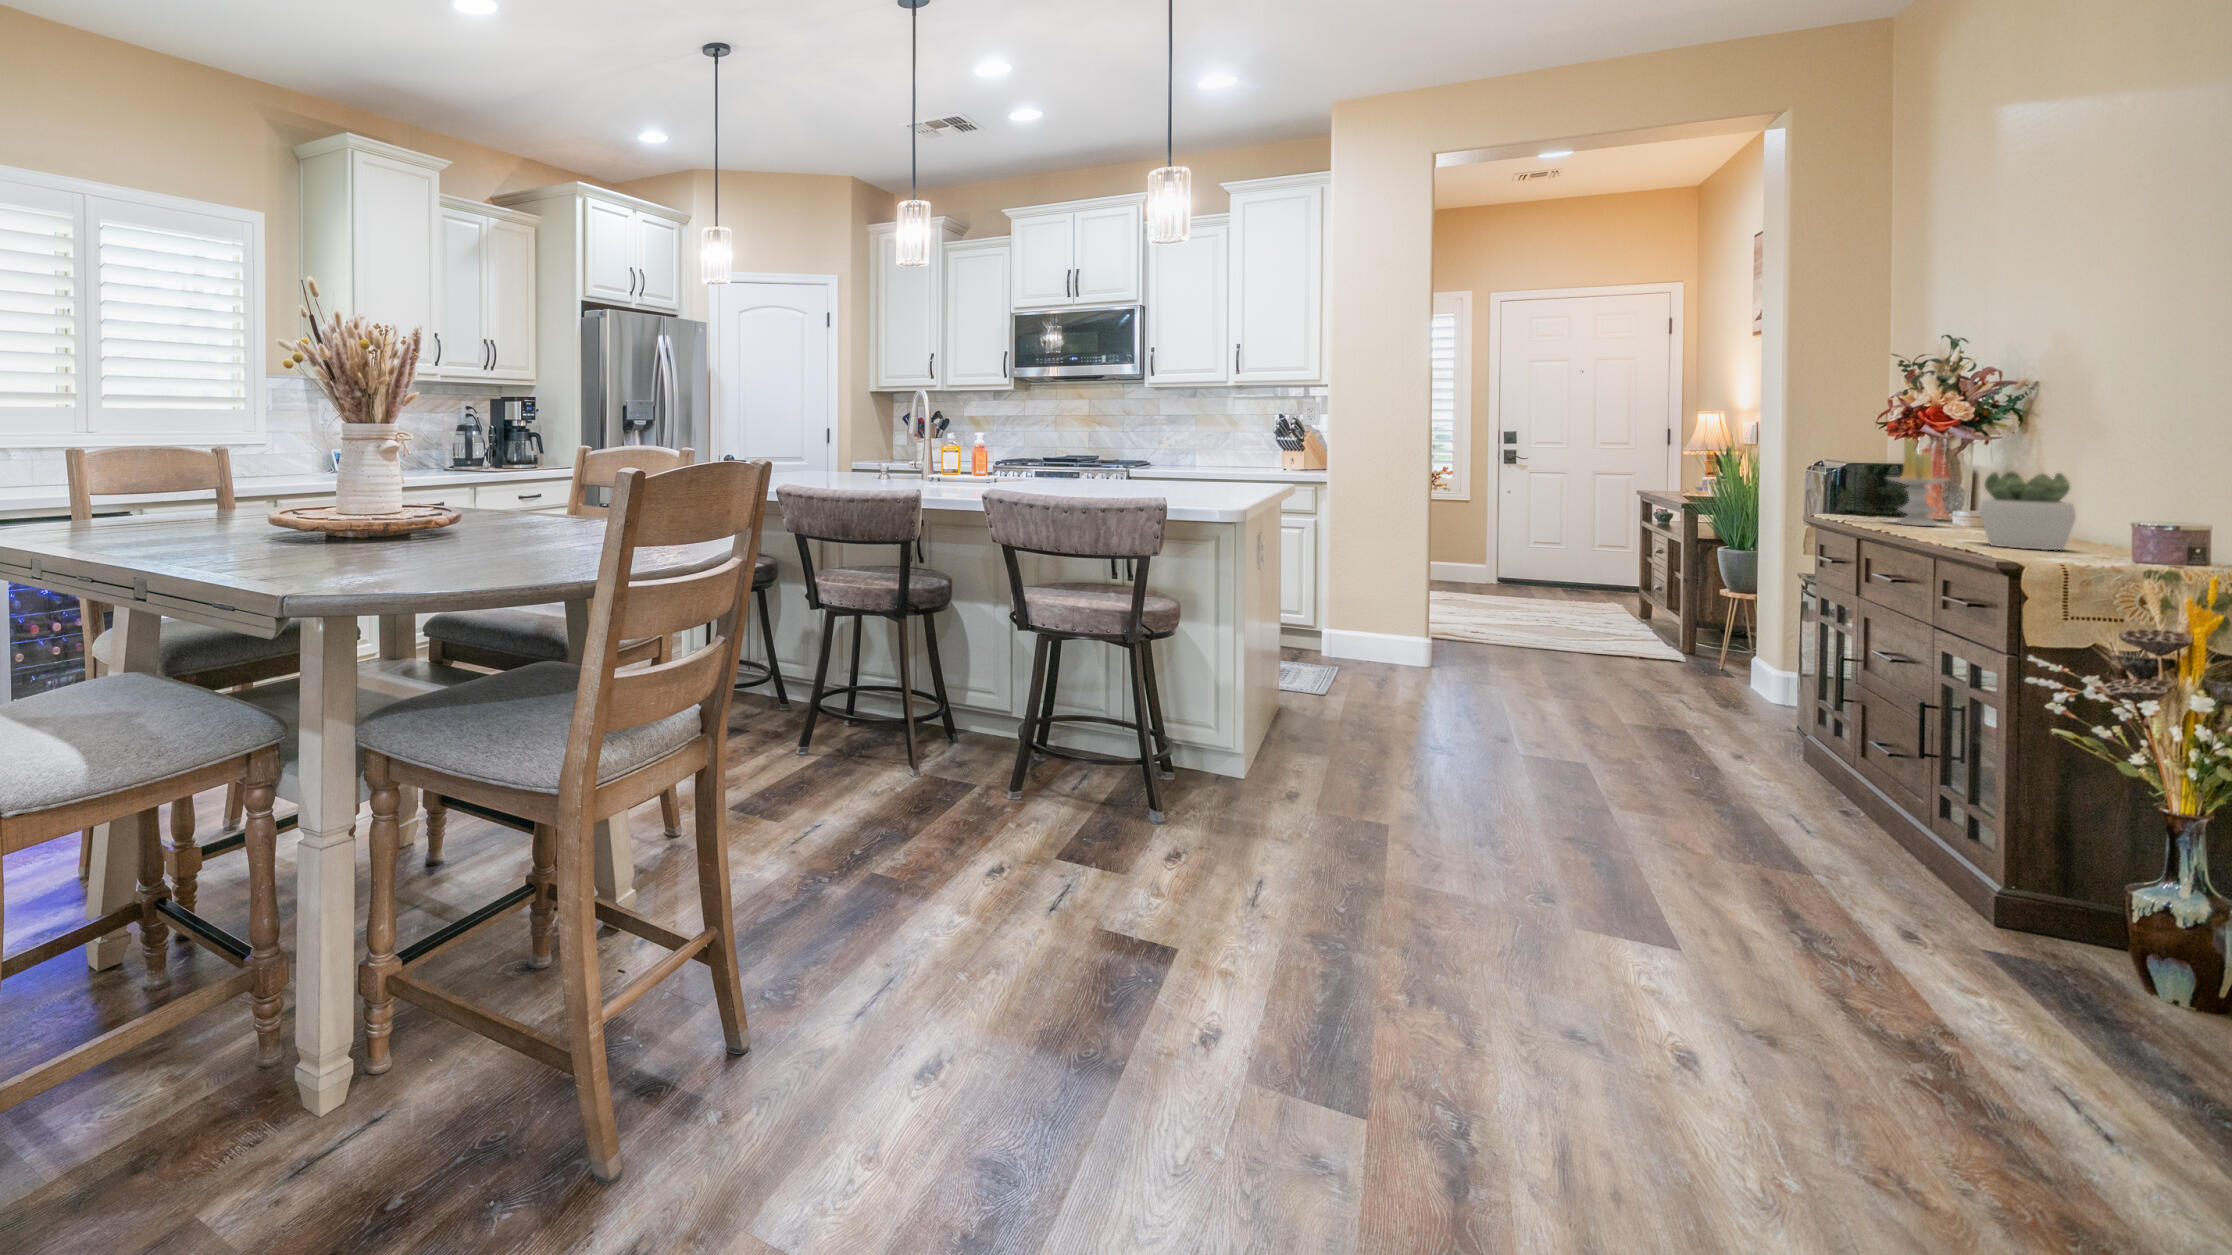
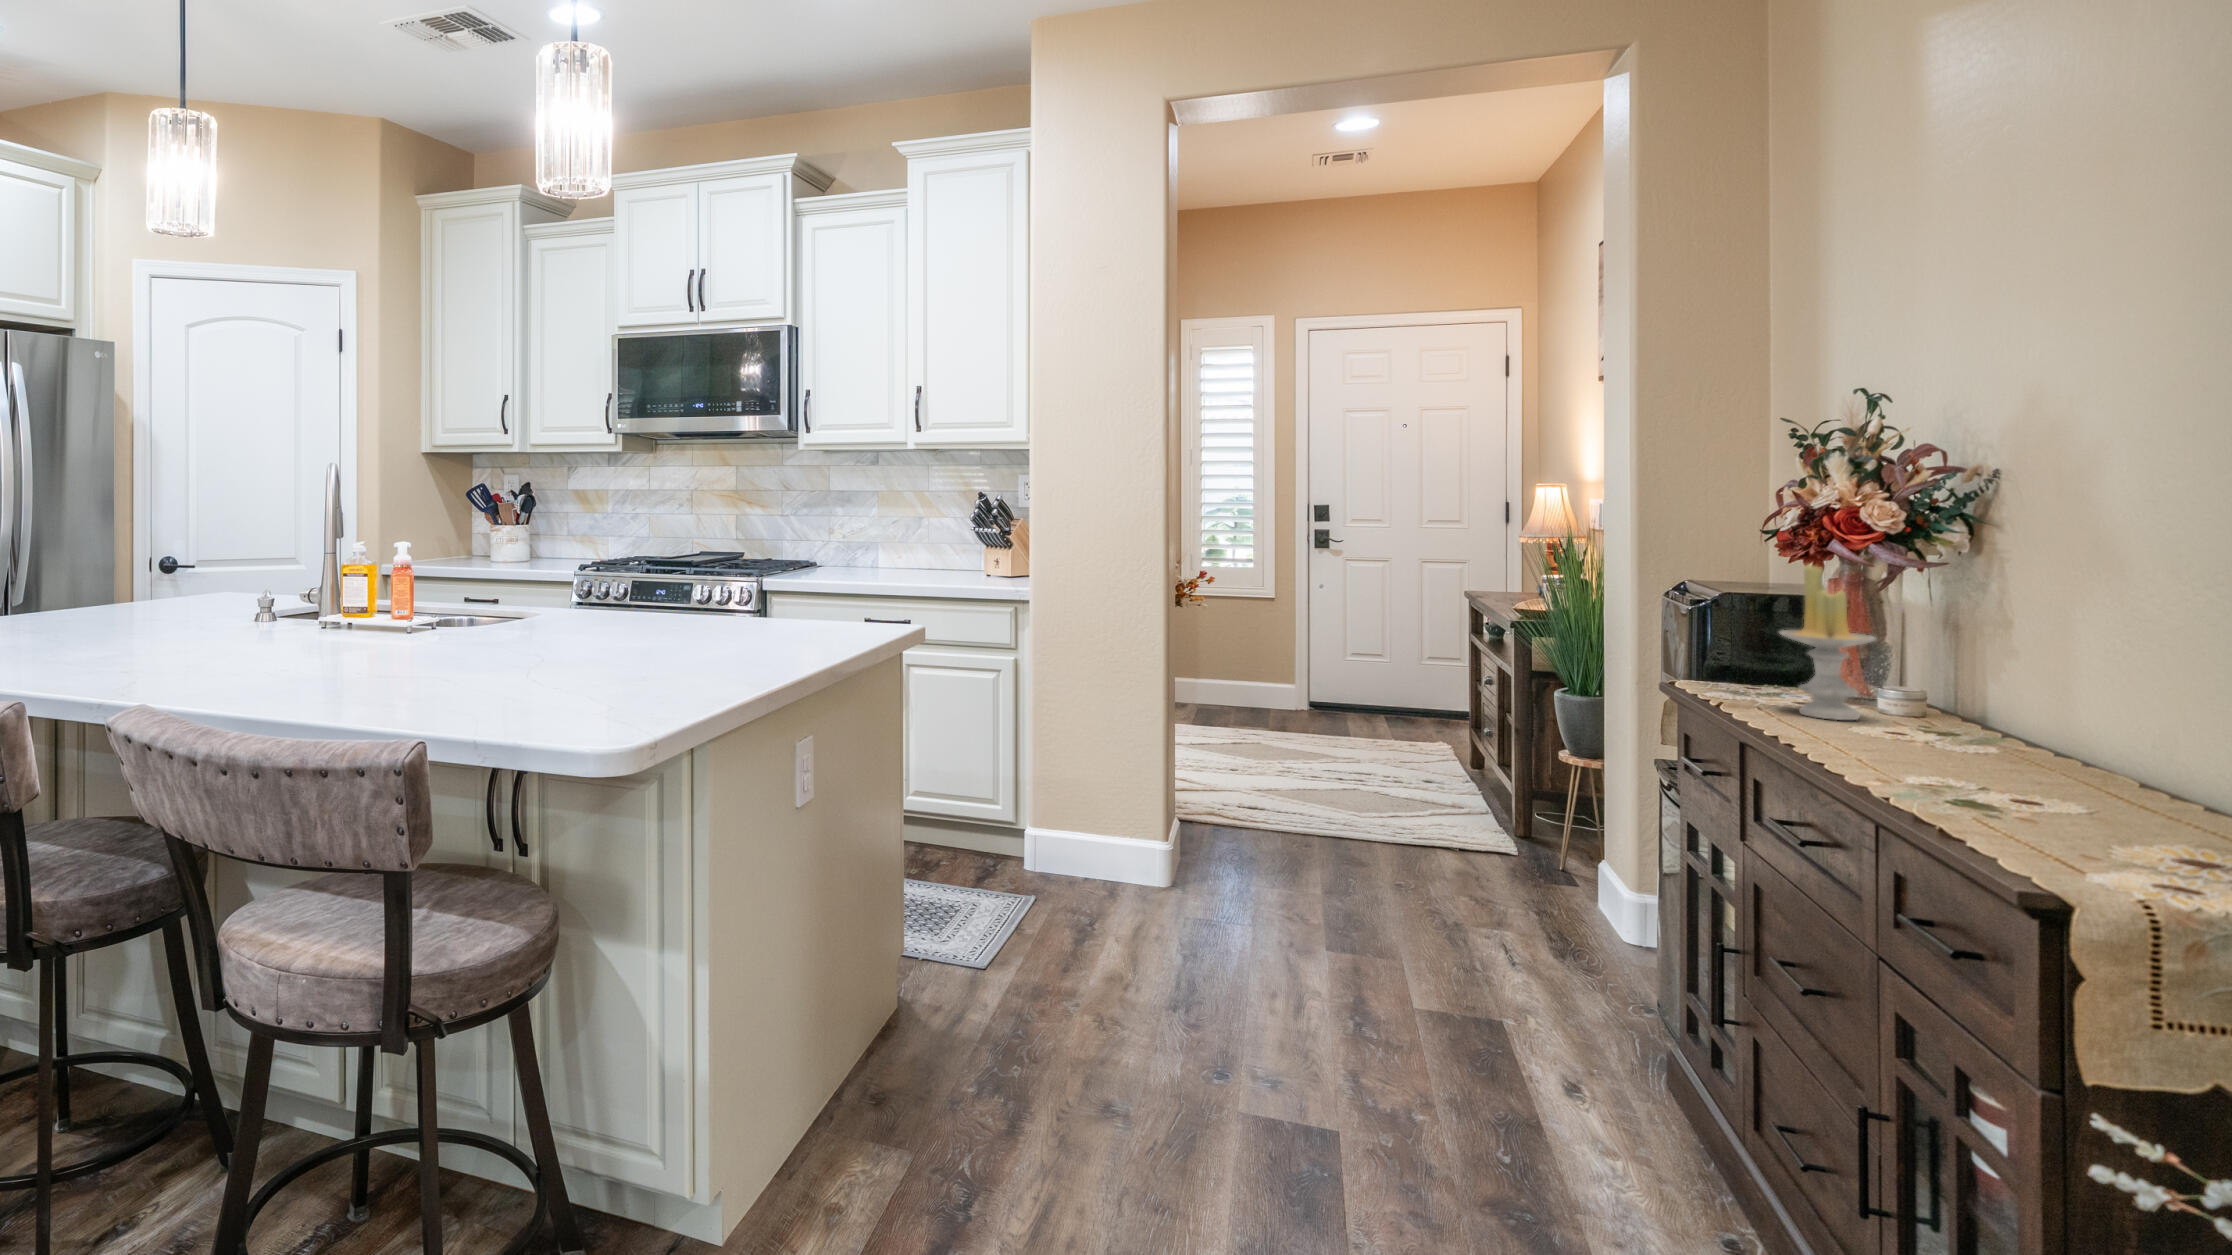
succulent plant: present [1979,472,2076,550] -> none [1944,651,2115,814]

